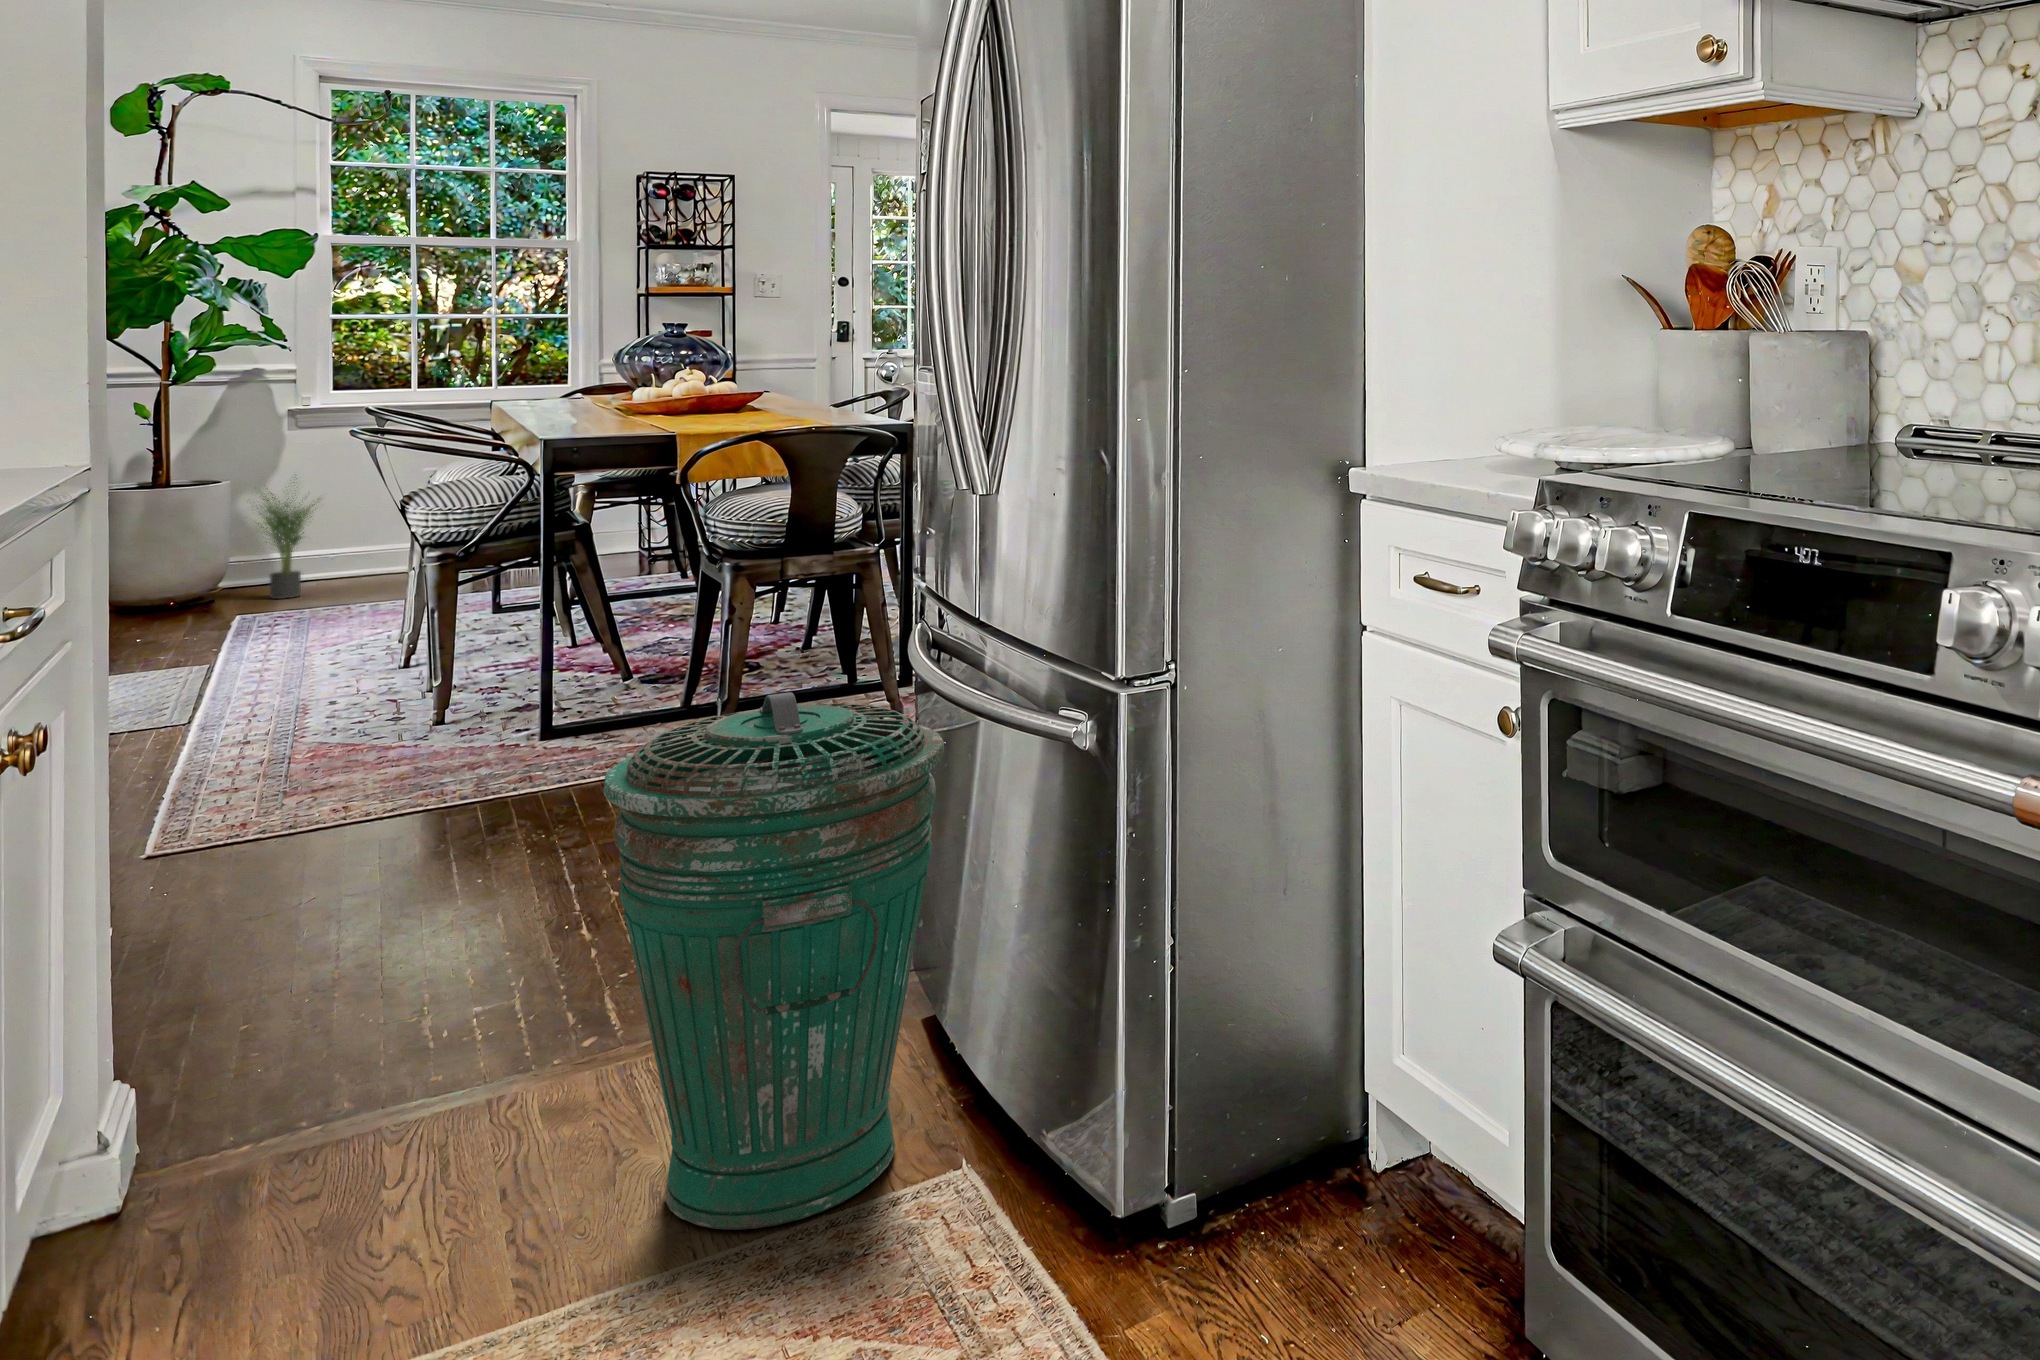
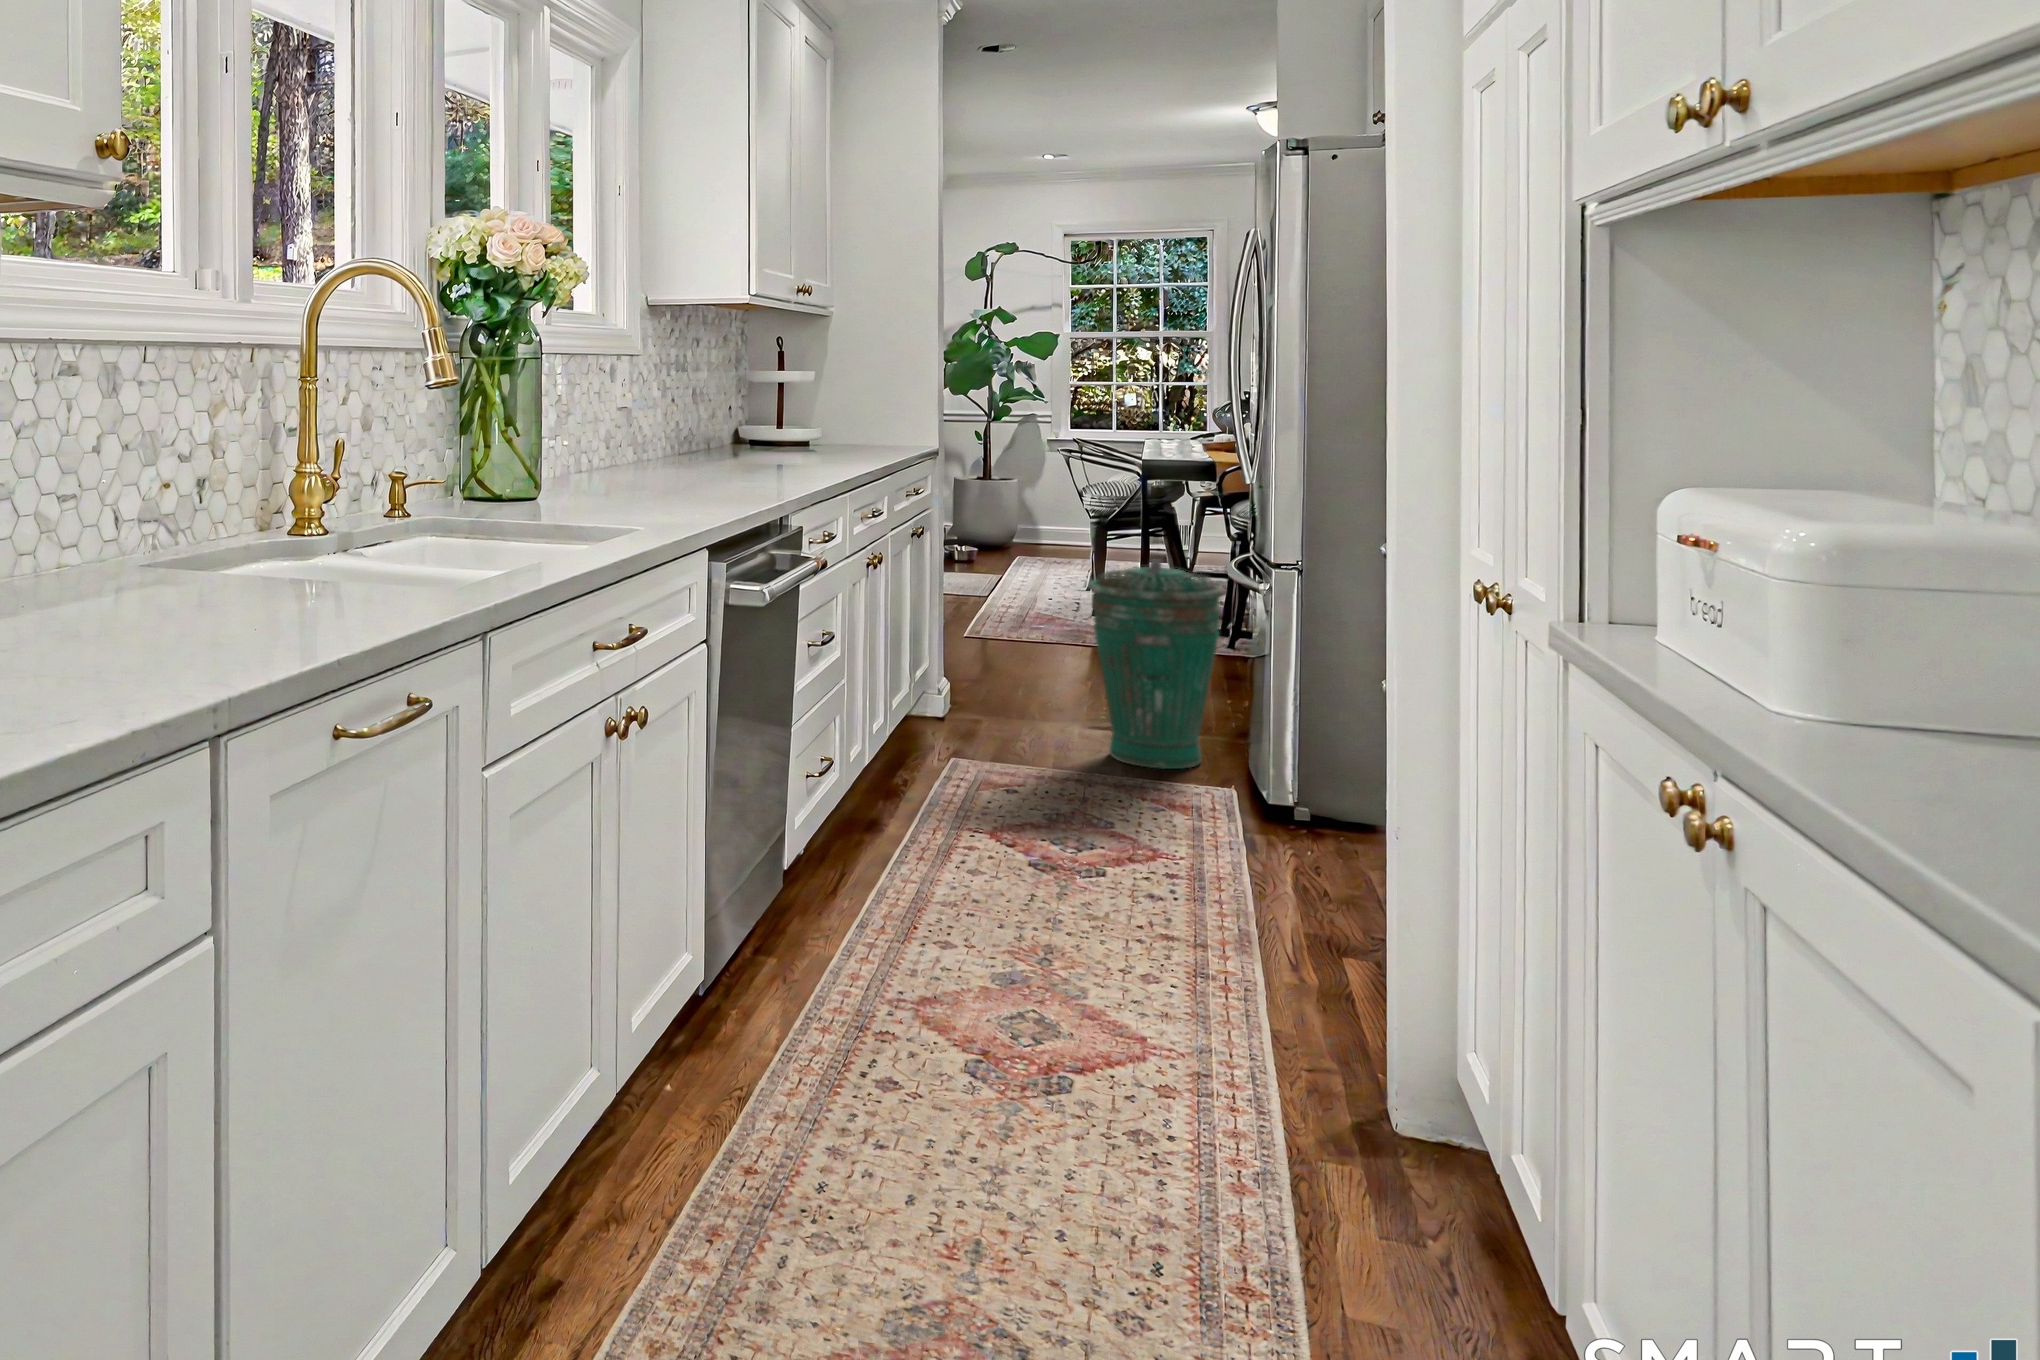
potted plant: present [254,477,320,599] -> none [1020,476,1065,551]

